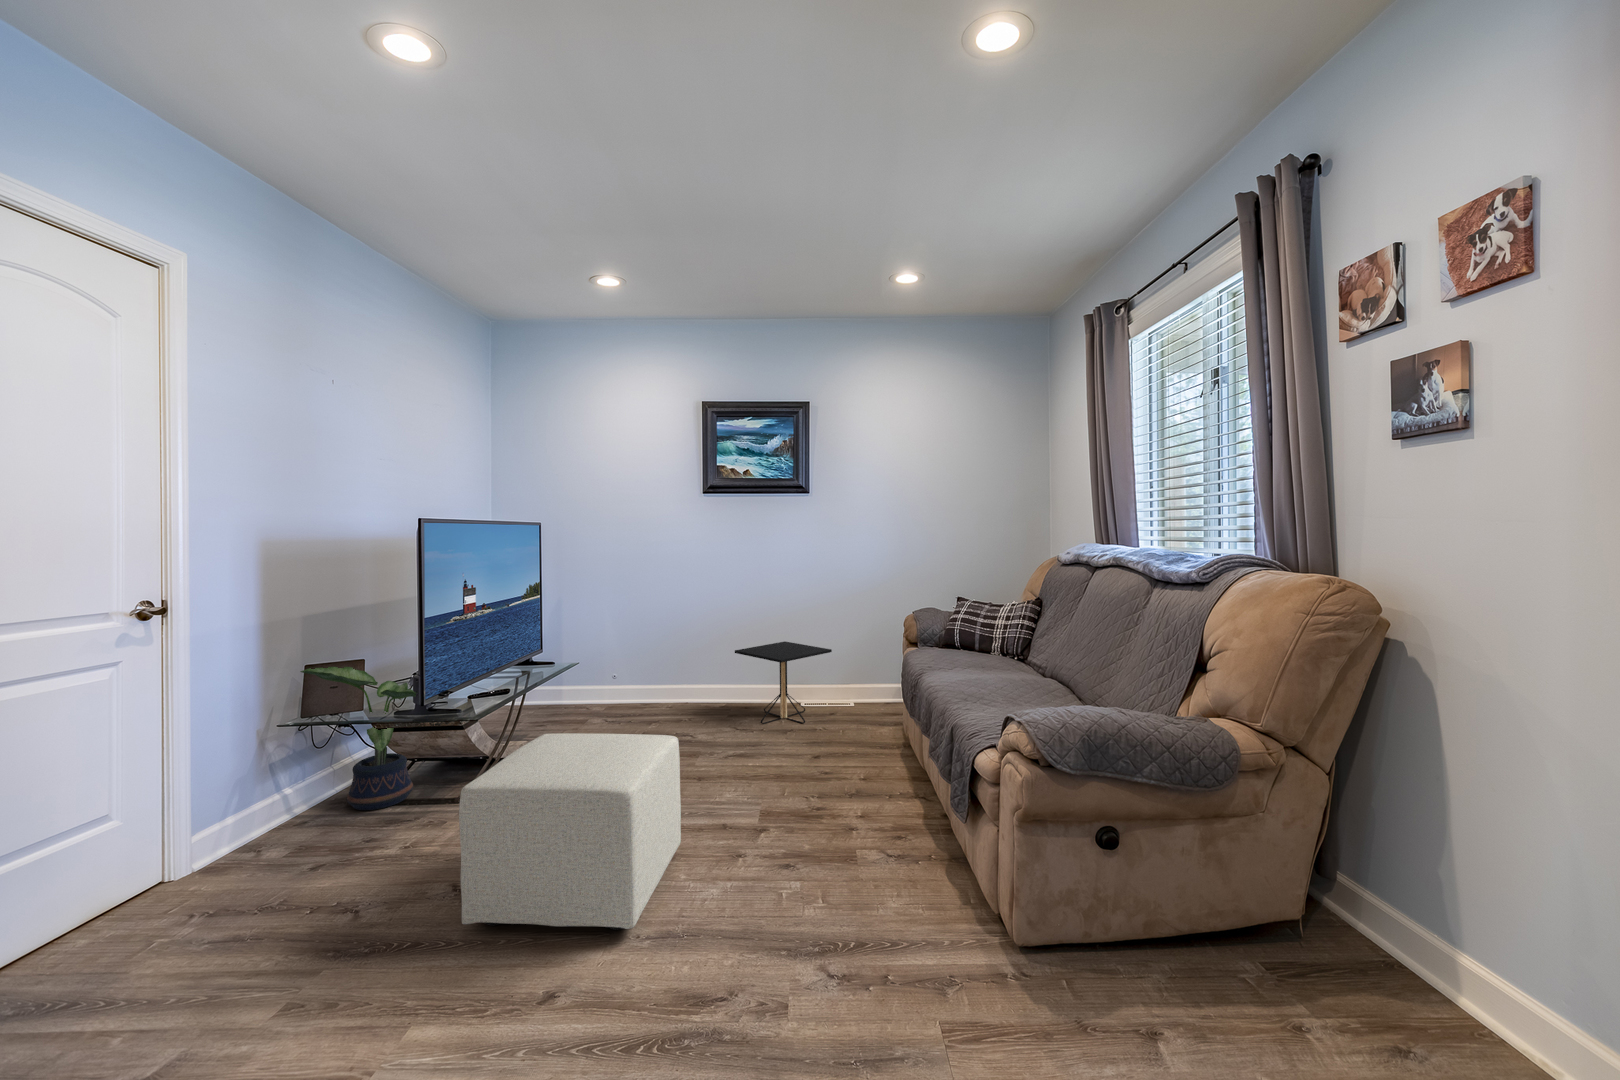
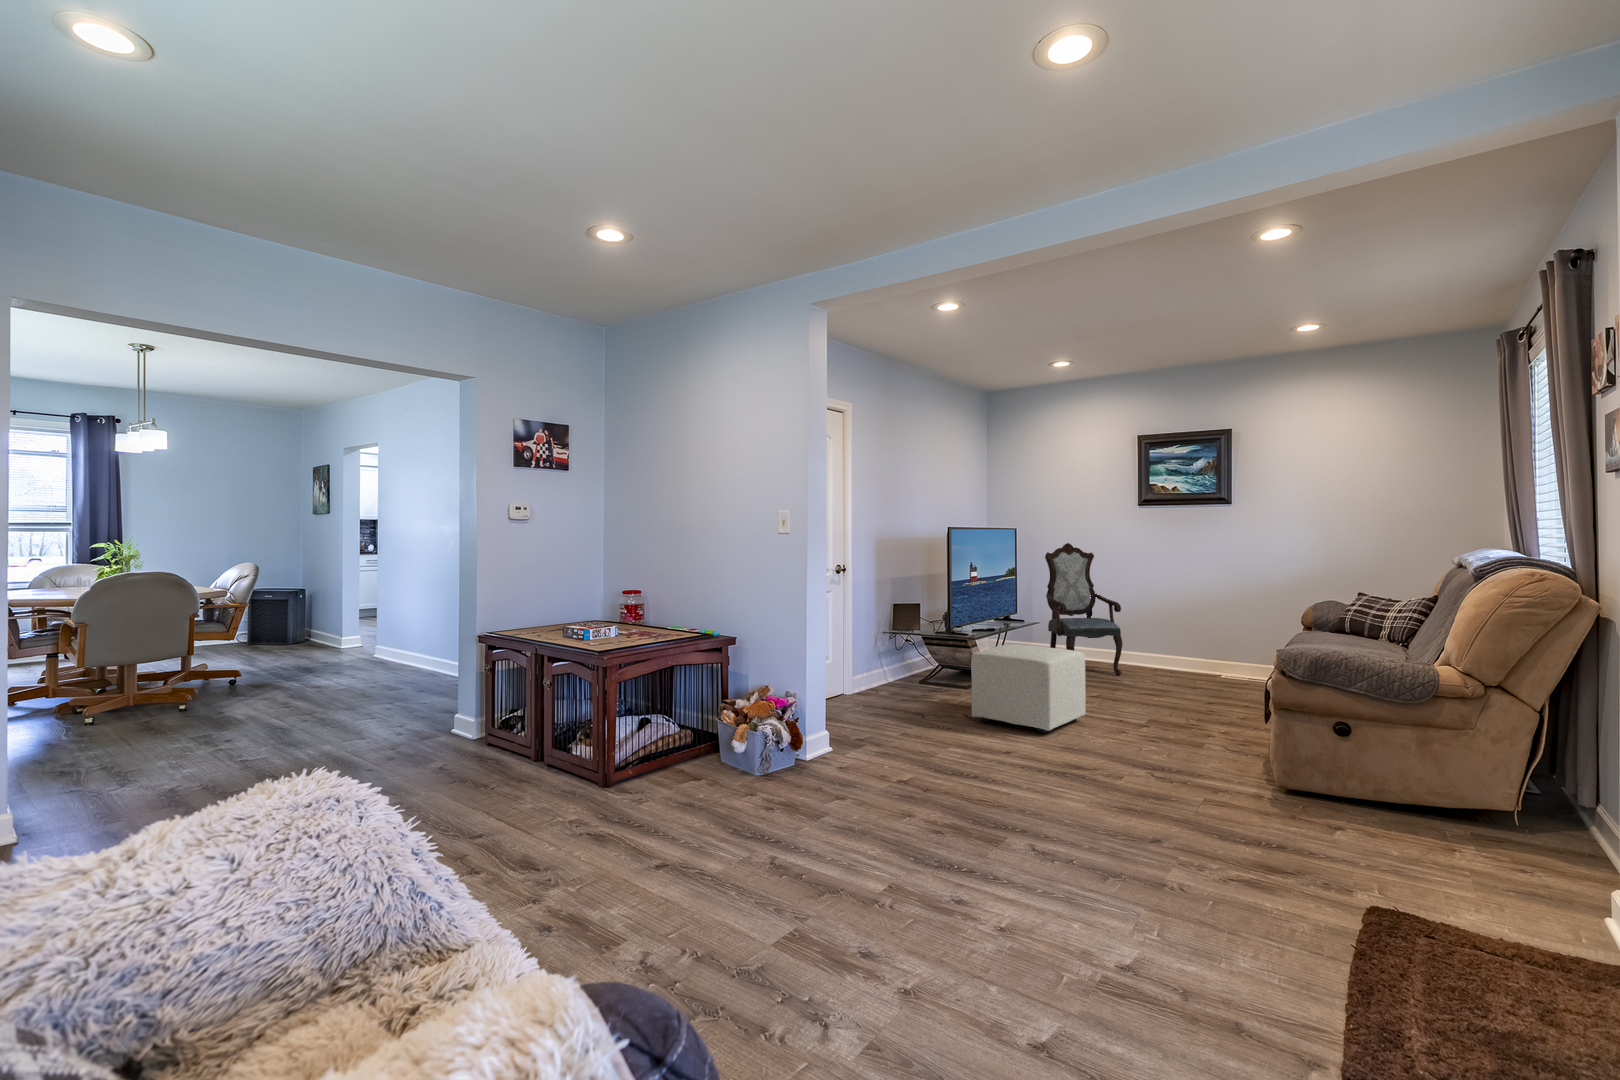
armchair: none [584,541,691,733] -> present [1045,543,1122,675]
side table: present [735,641,832,724] -> none [1158,627,1245,690]
potted plant: present [300,667,416,810] -> none [894,606,950,684]

